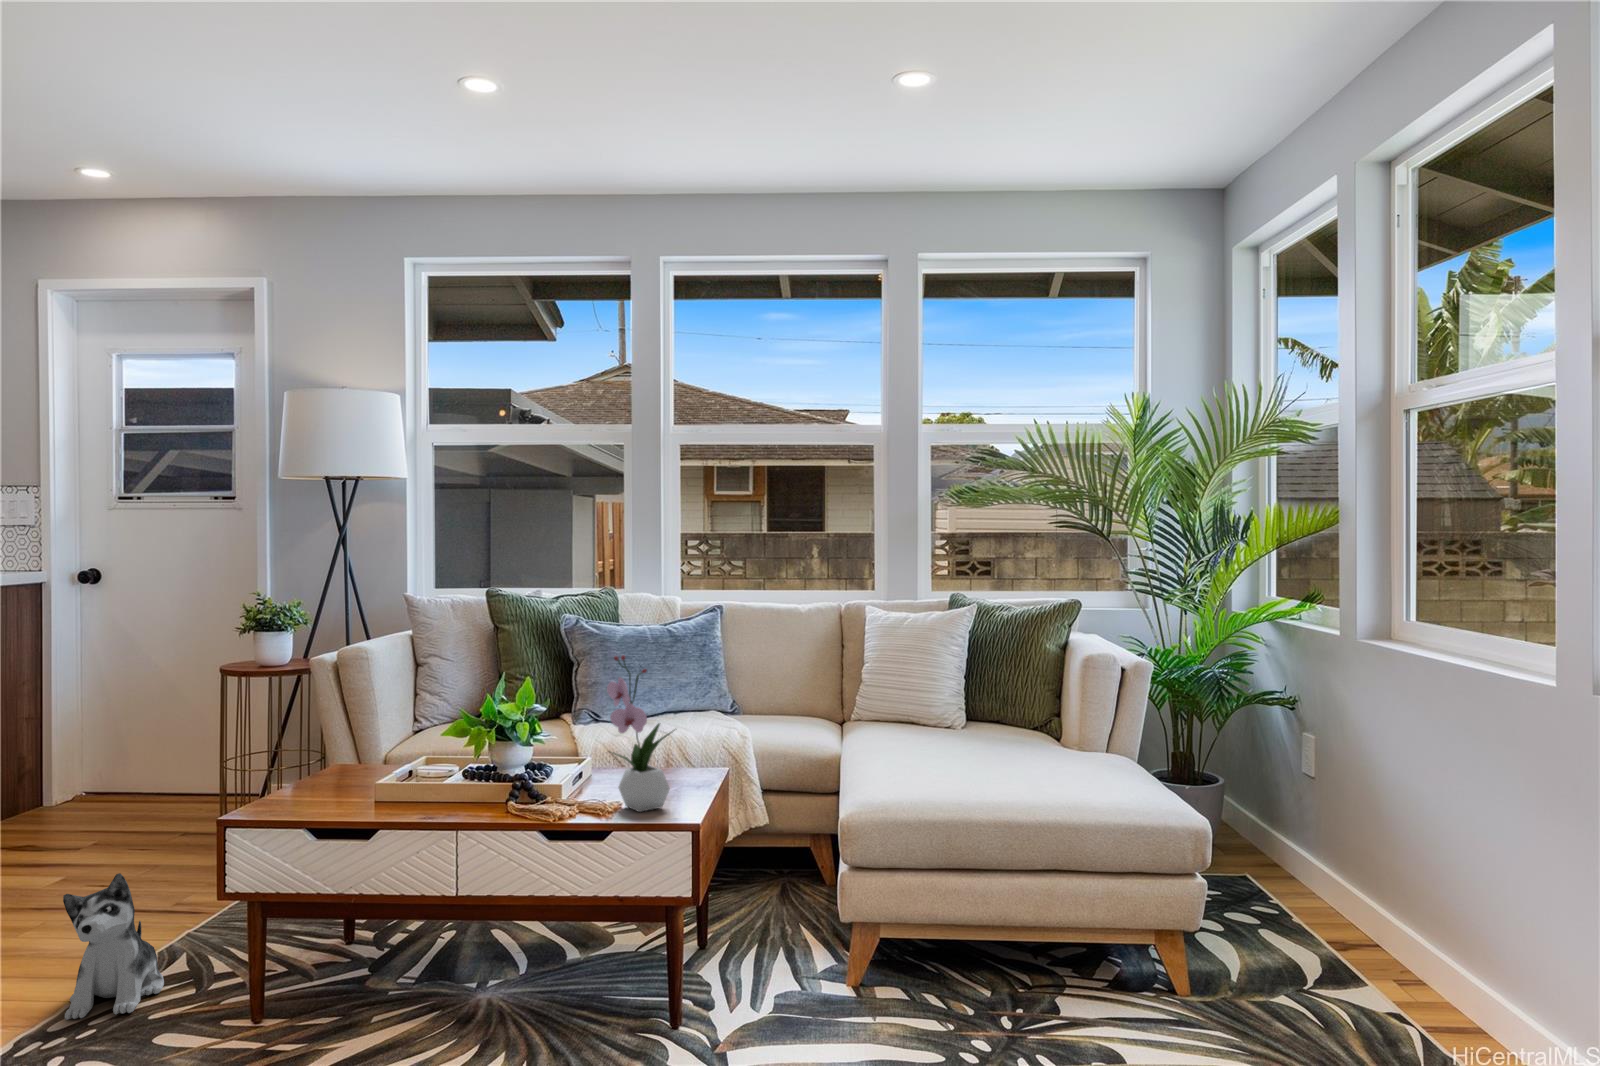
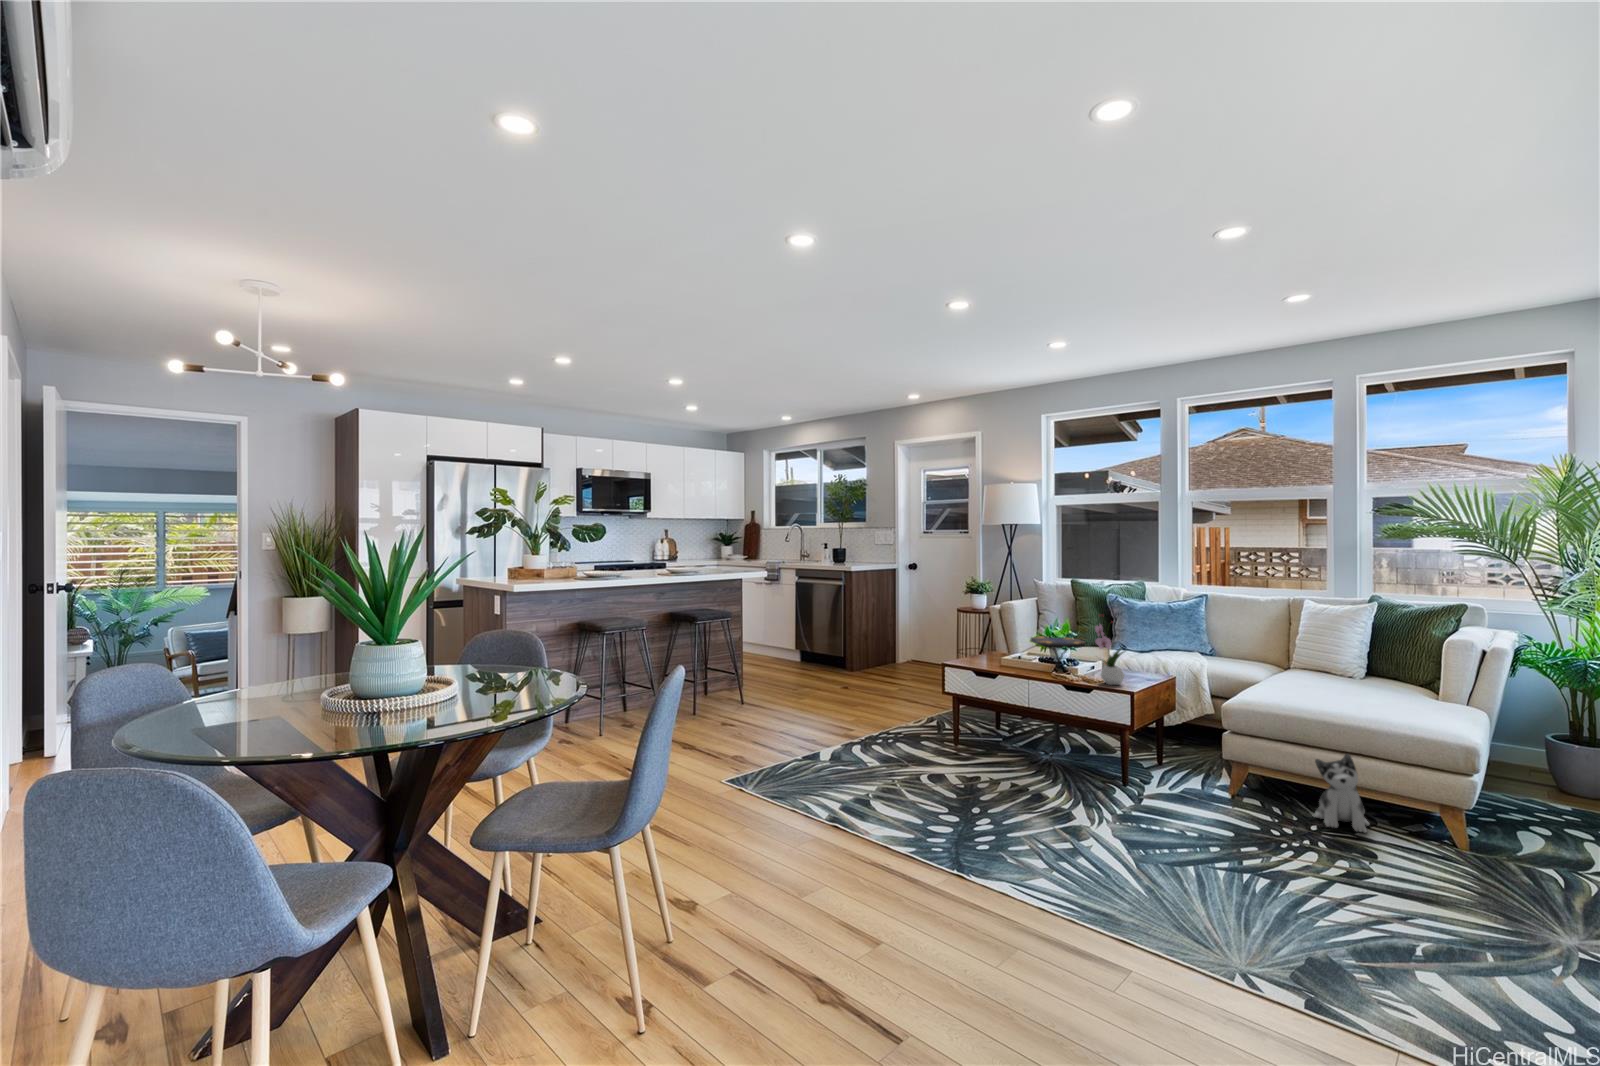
side table: none [449,712,579,1021] -> present [1030,636,1086,761]
plush toy: present [63,873,164,1020] -> present [1315,754,1369,832]

